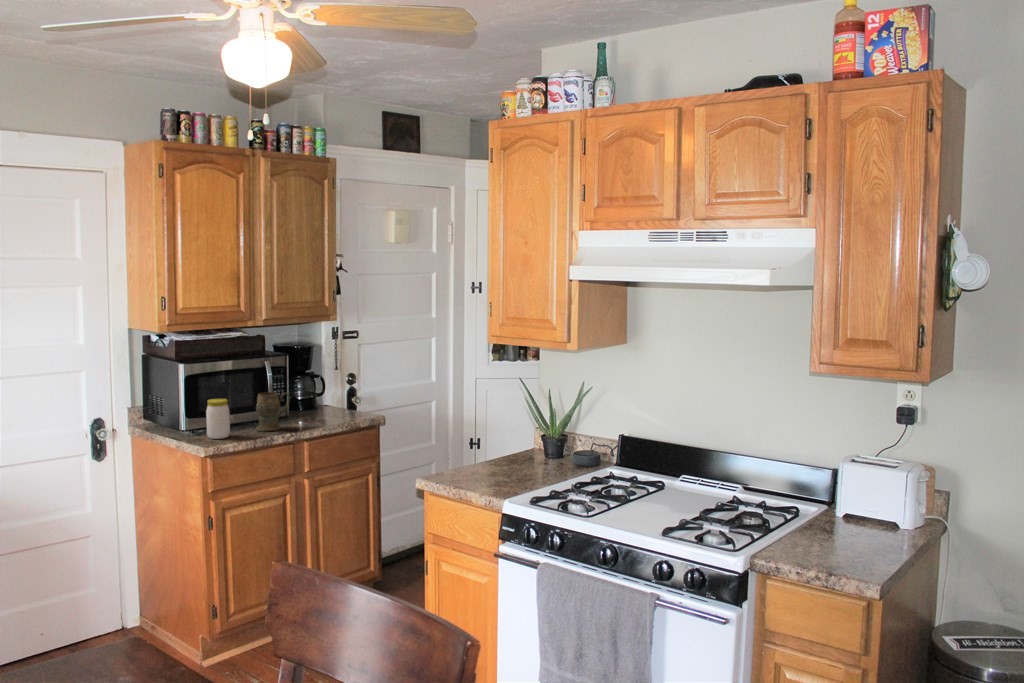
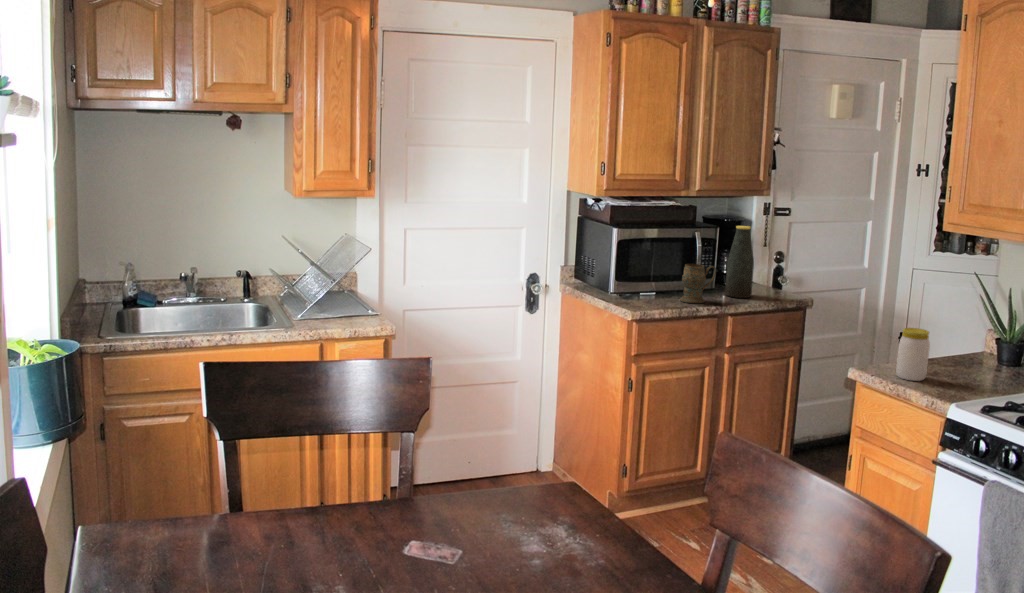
bottle: none [301,352,327,421] -> present [725,226,754,298]
jar: present [206,399,230,439] -> present [896,328,930,381]

